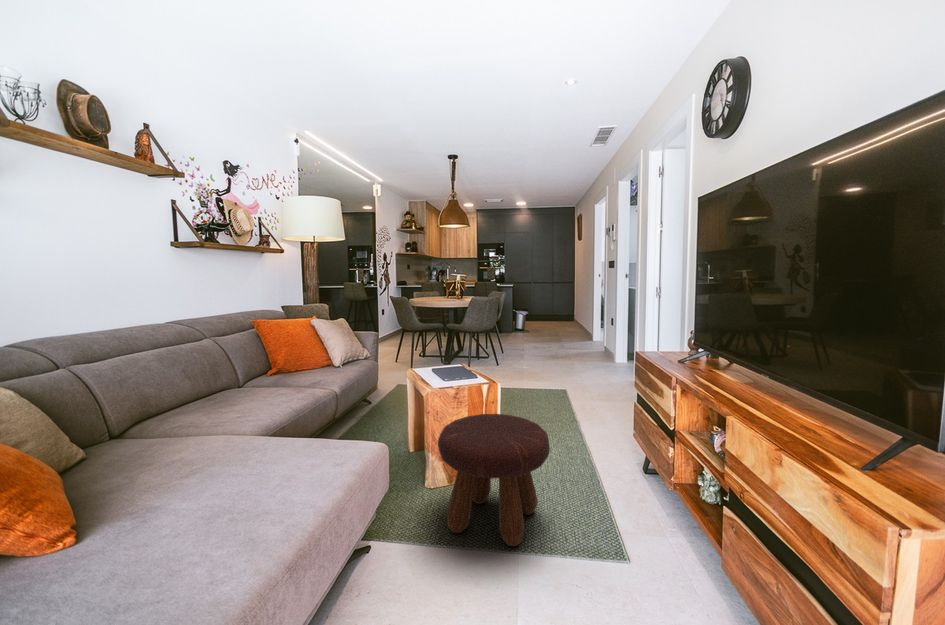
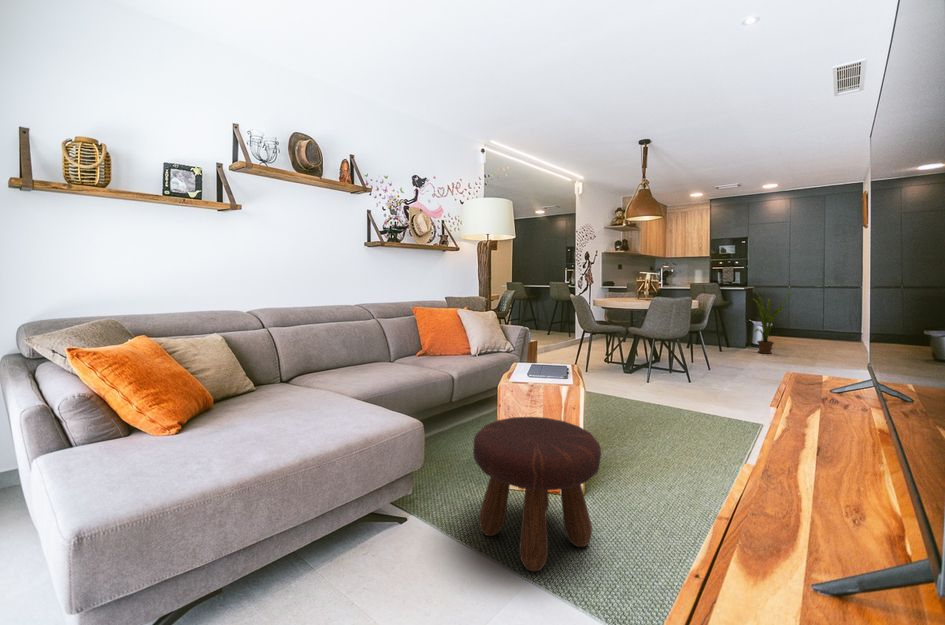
house plant: none [514,285,542,335] -> present [753,293,790,354]

